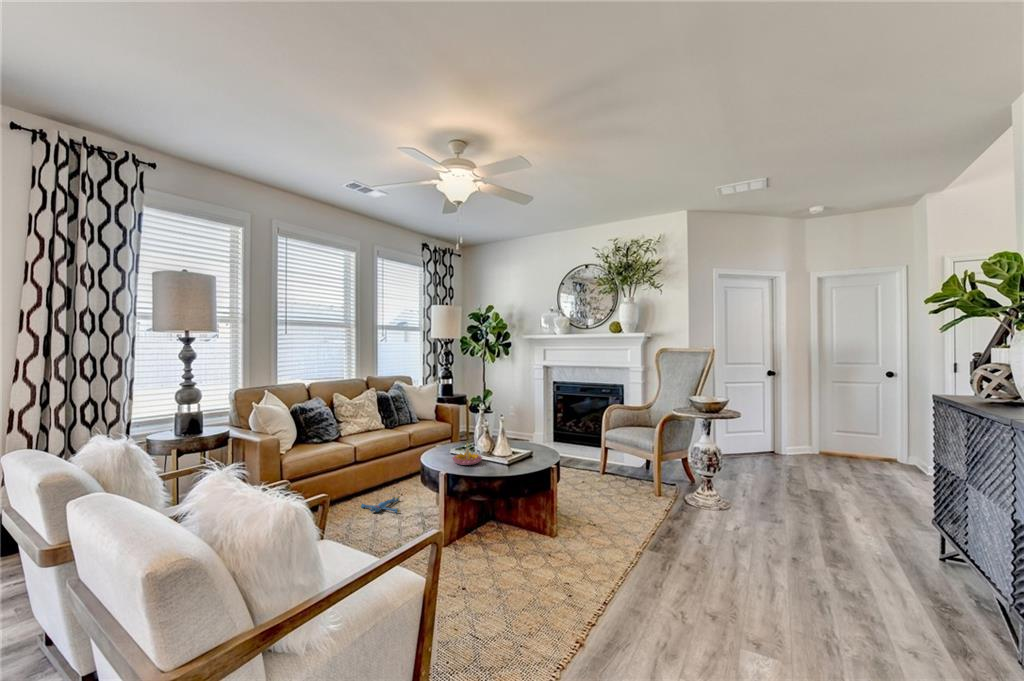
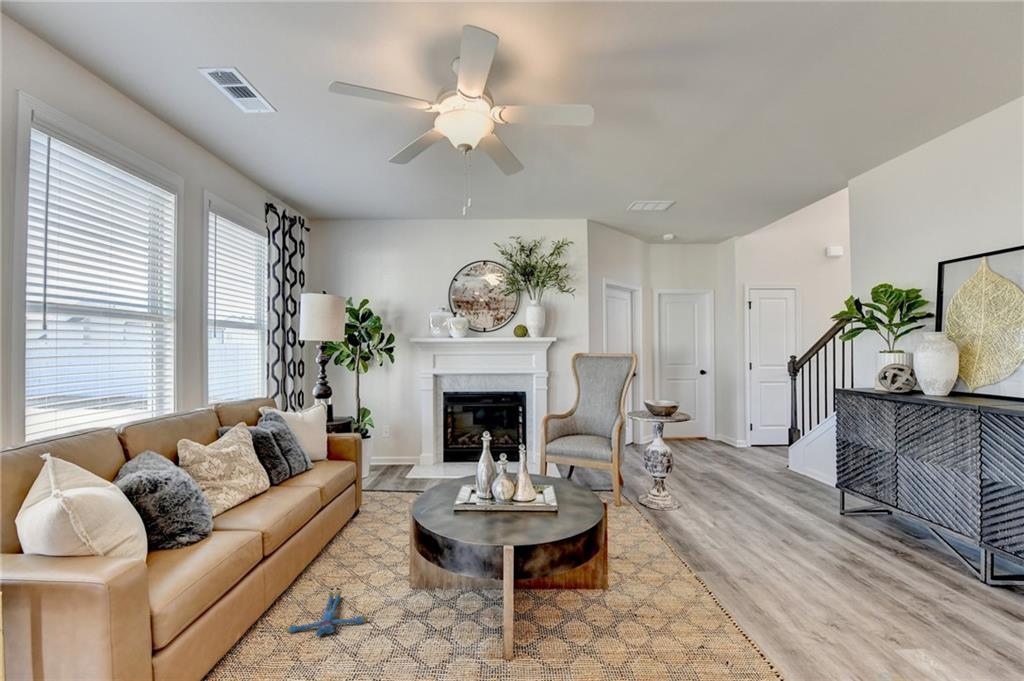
candle holder: present [452,444,482,465] -> none [481,499,524,534]

